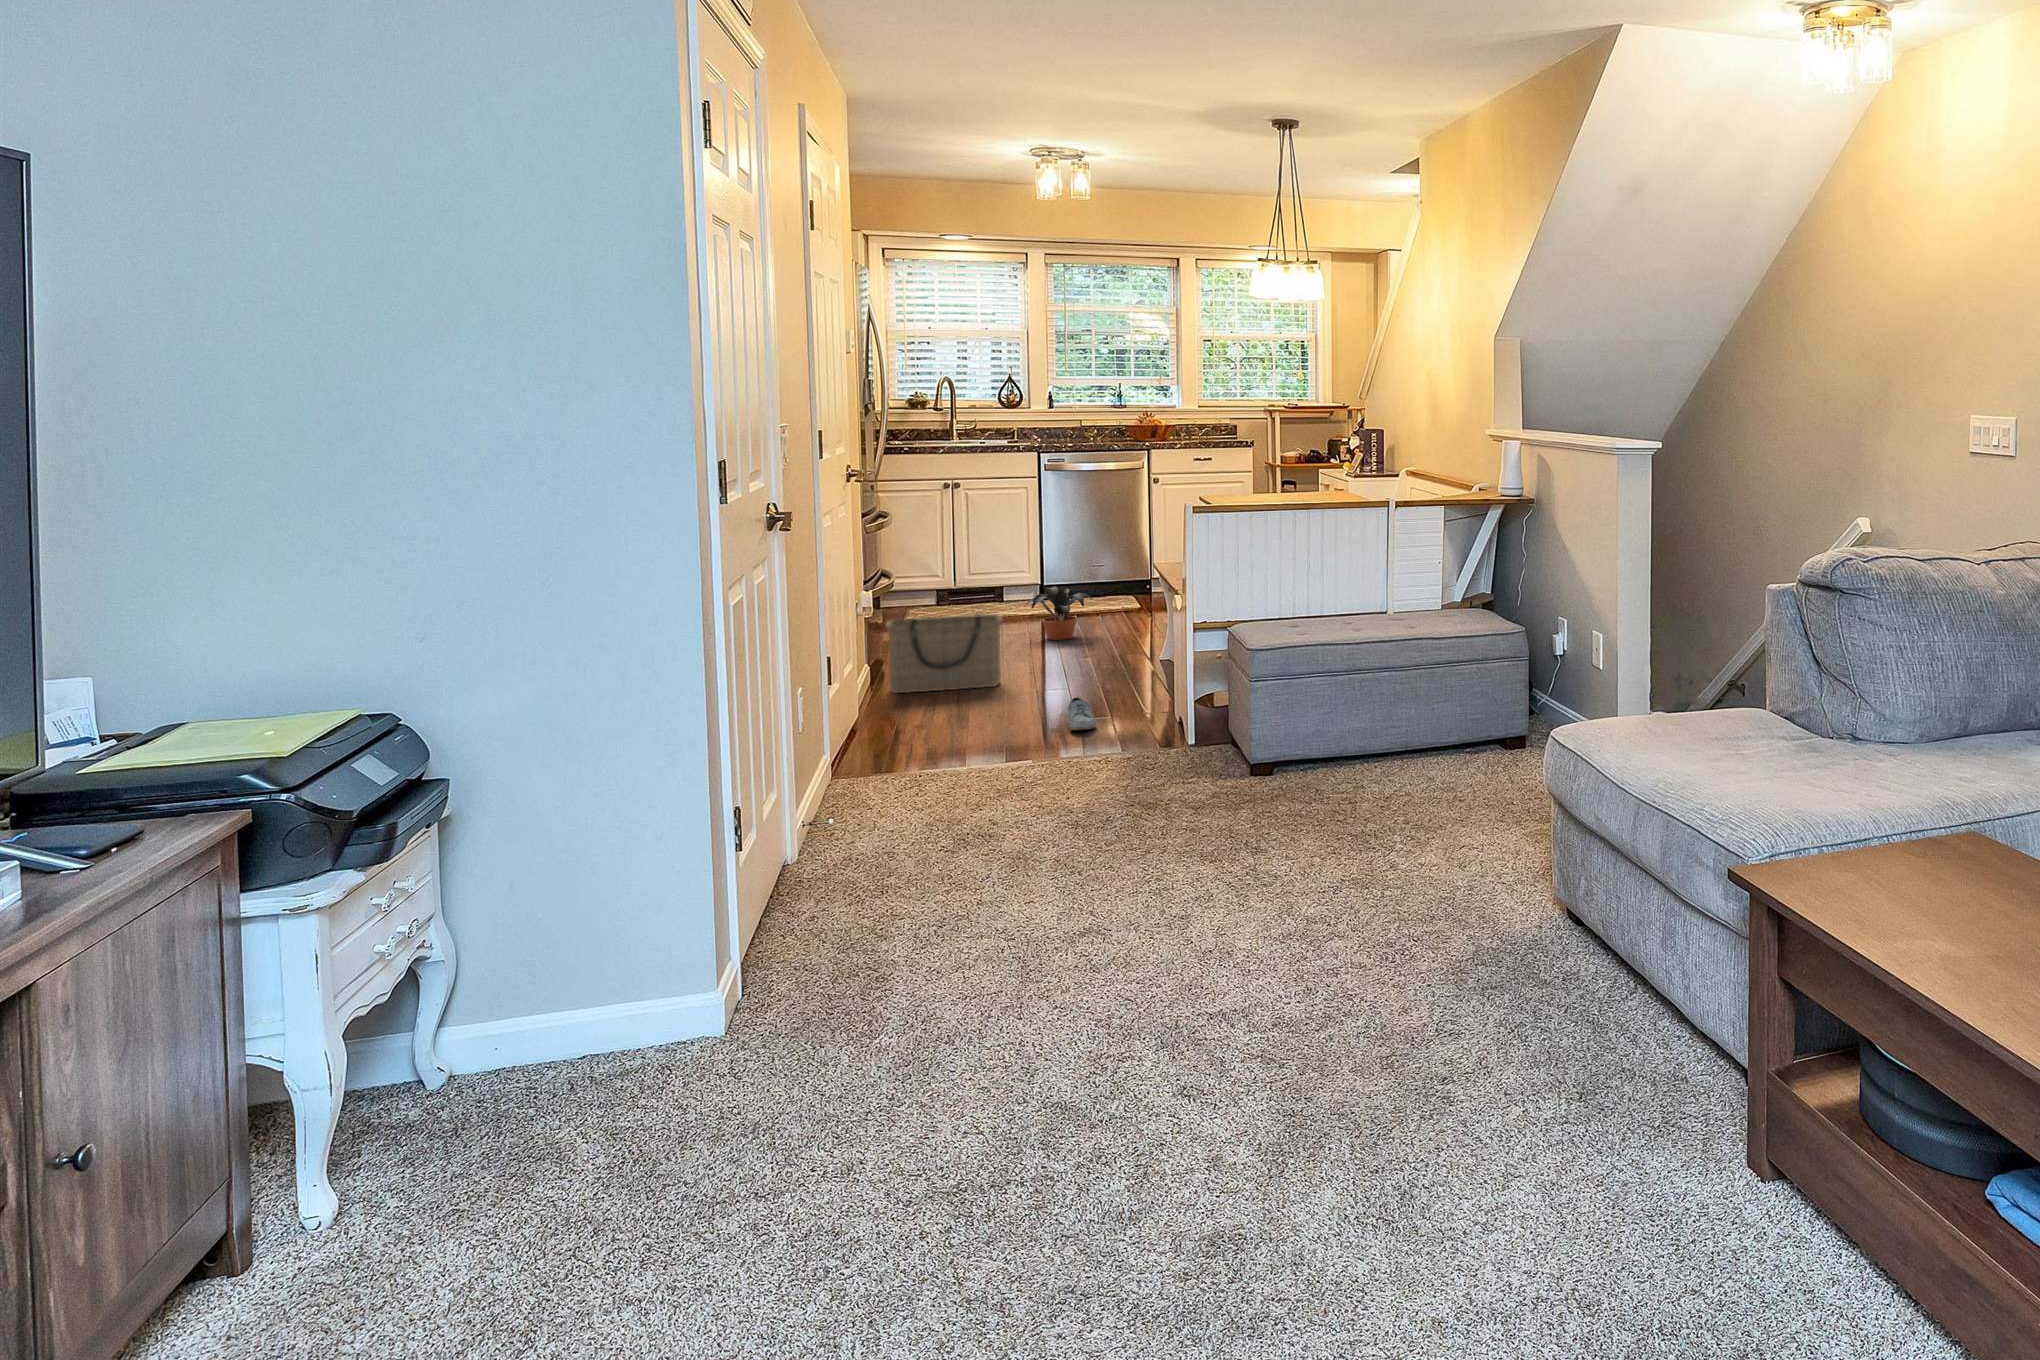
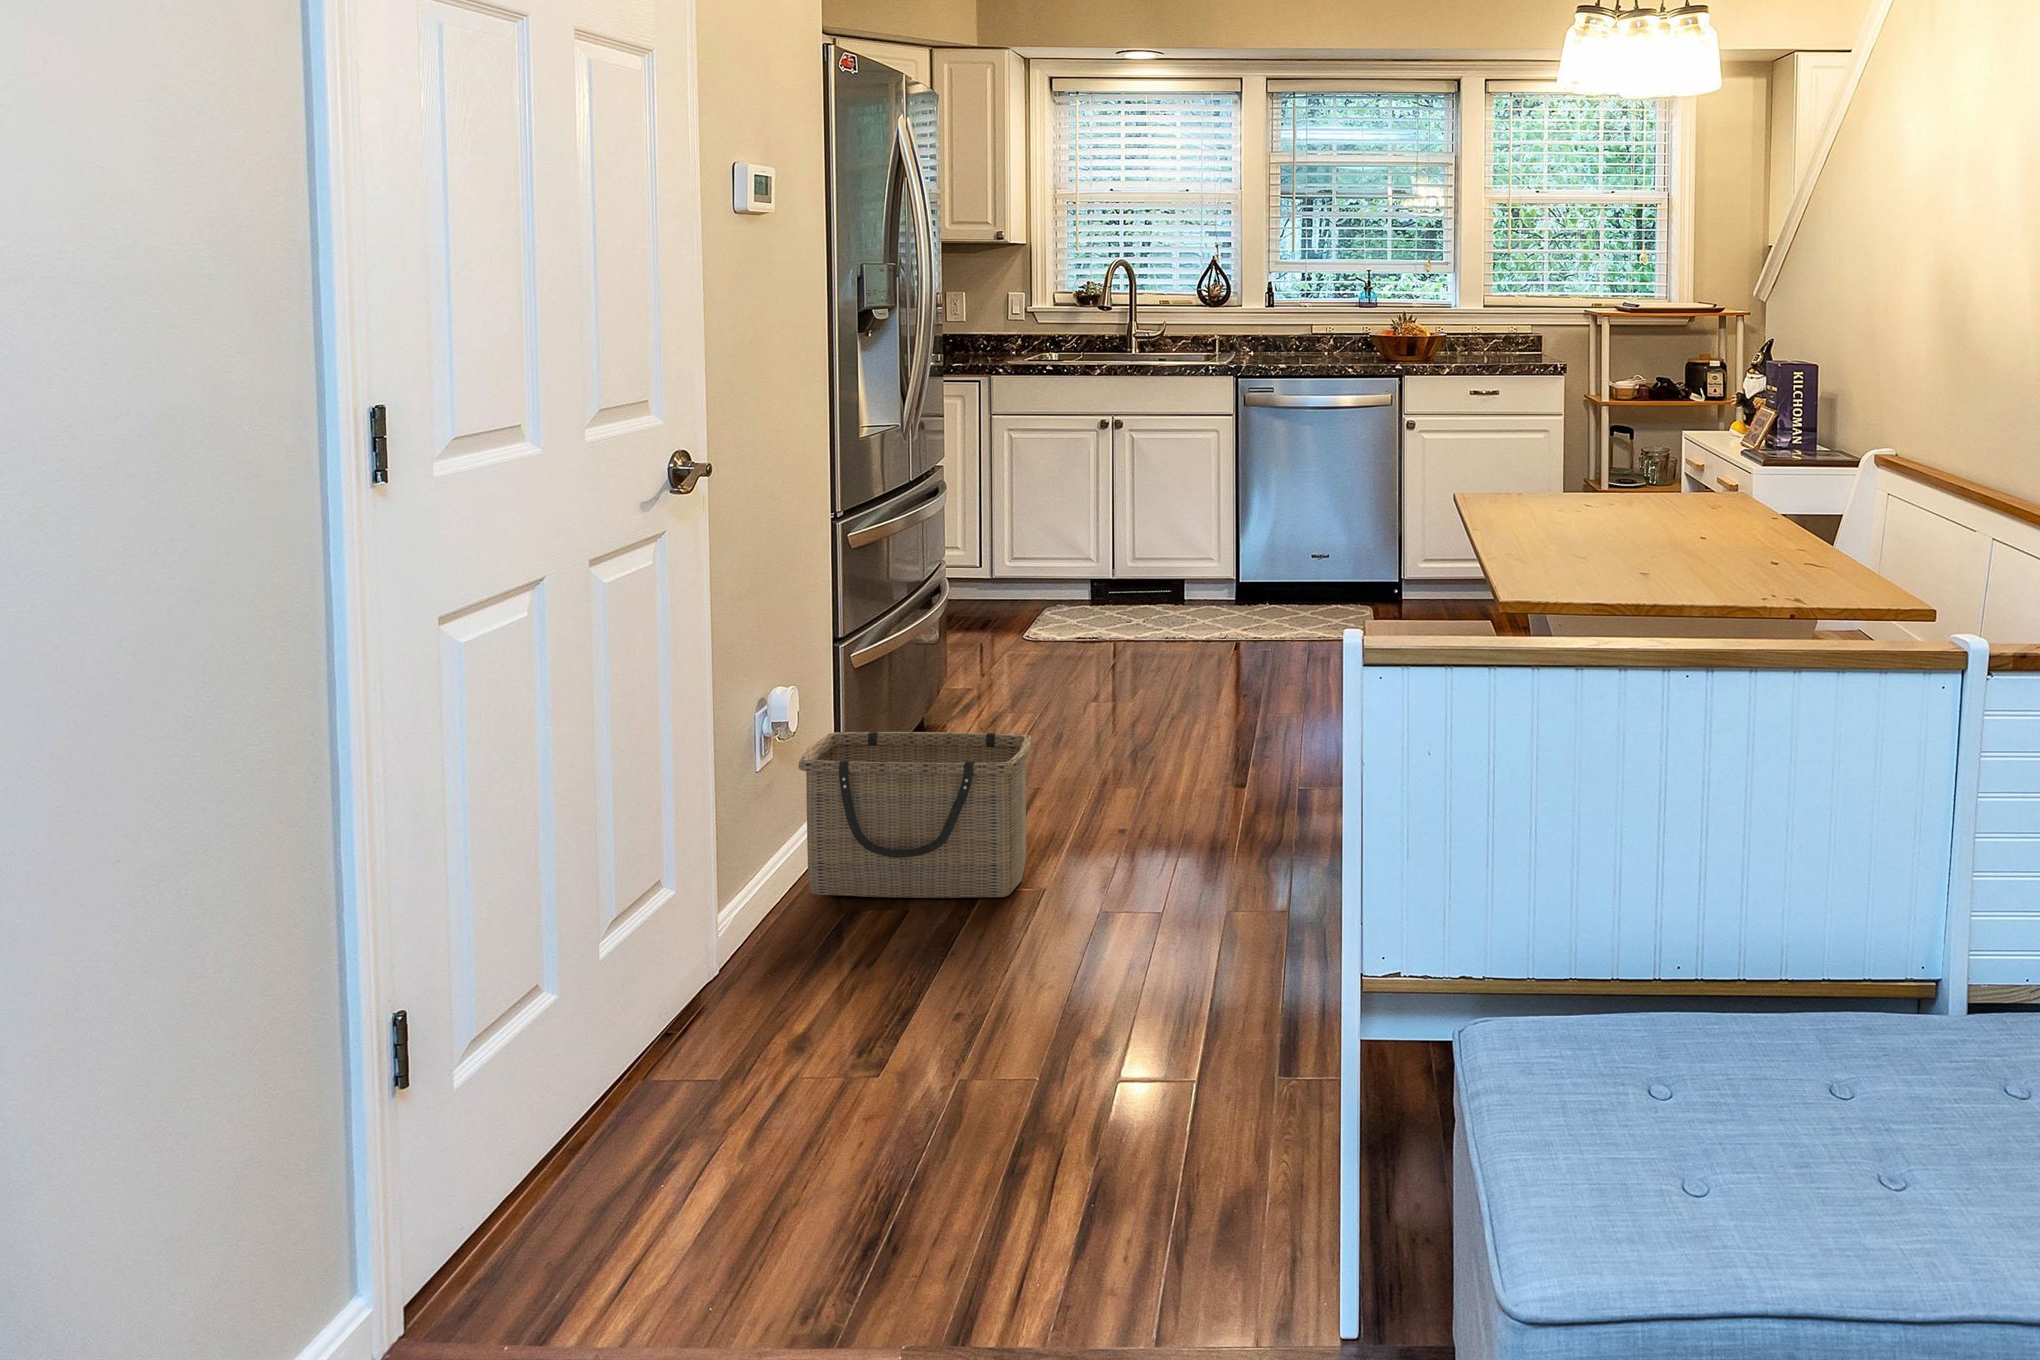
potted plant: present [1026,586,1092,640] -> none [1154,622,1271,725]
shoe: present [1068,698,1096,730] -> none [1010,1075,1094,1244]

